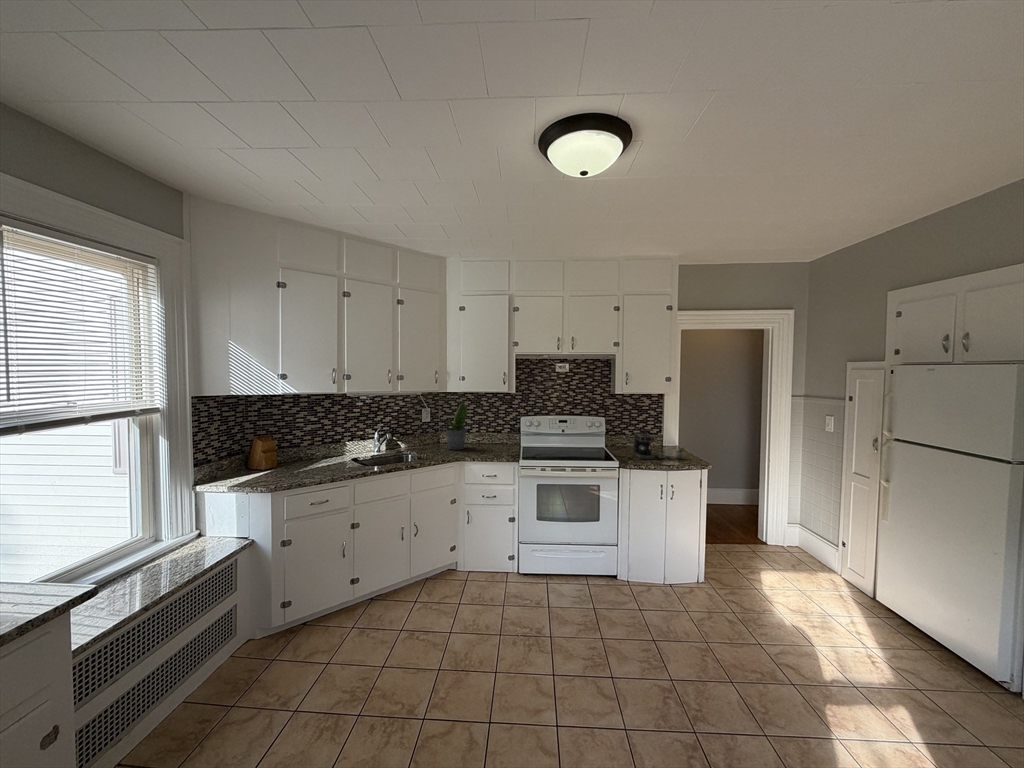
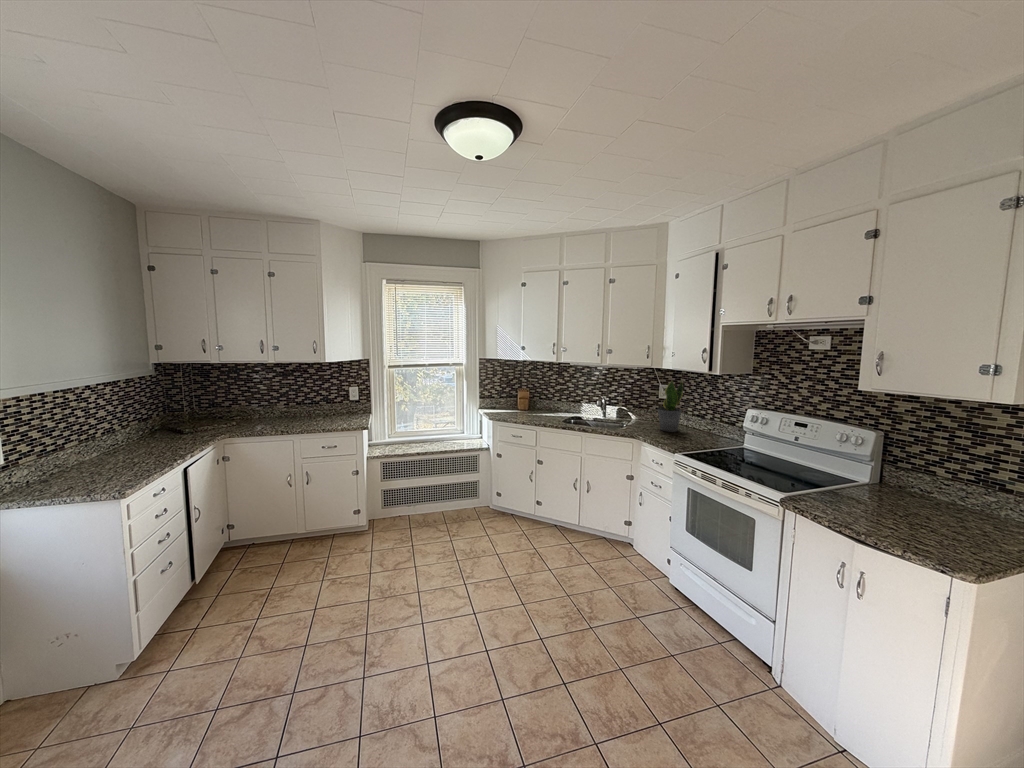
coffee maker: present [634,433,684,460] -> none [842,465,958,543]

